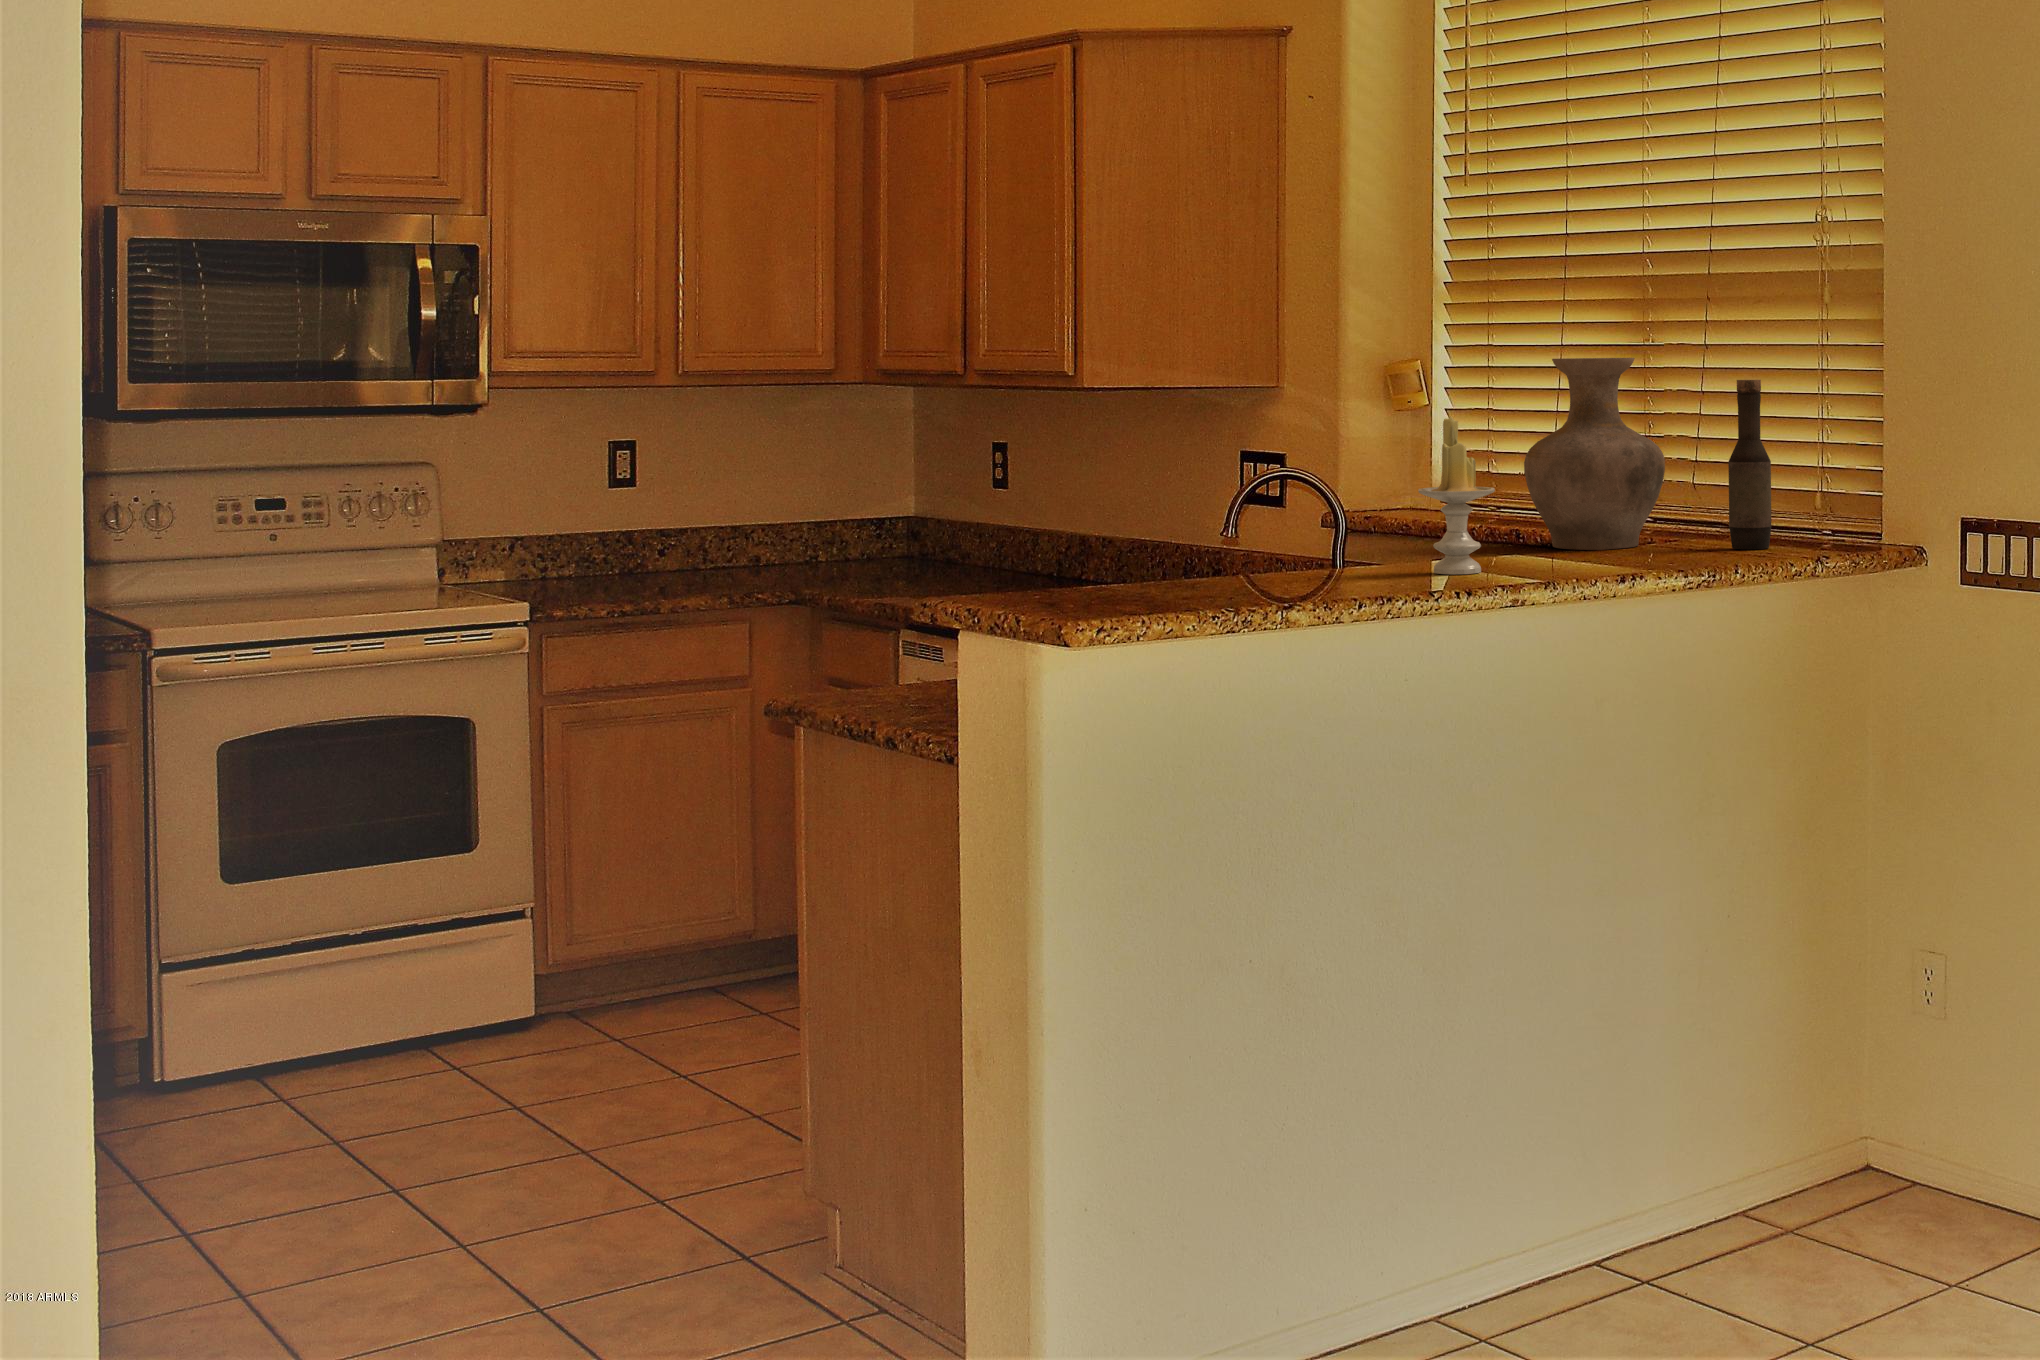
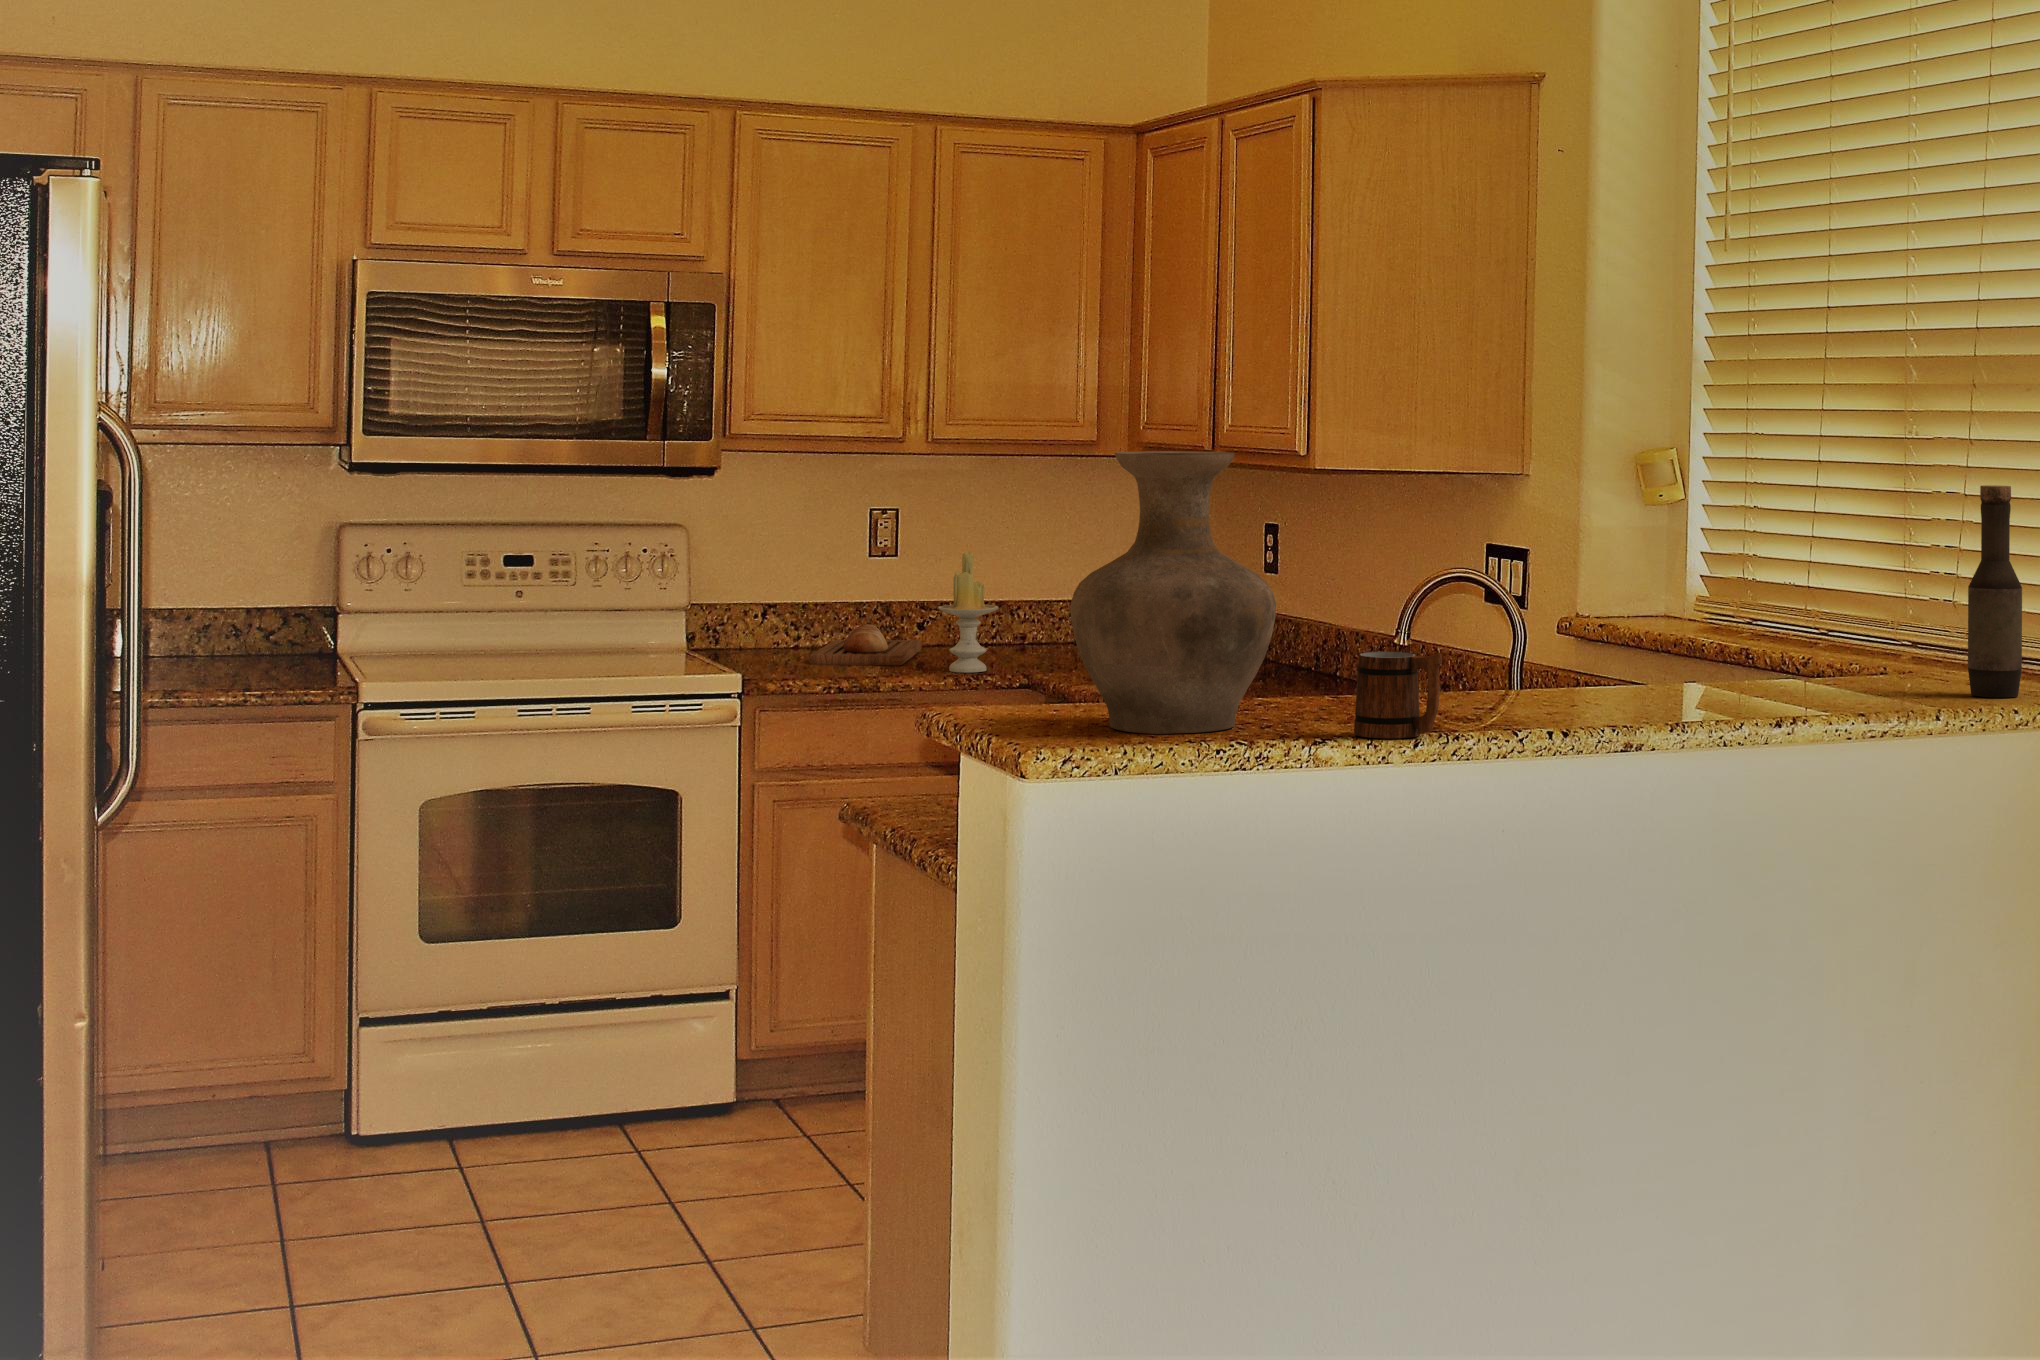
vase: present [1524,358,1665,550] -> present [1071,451,1276,734]
candle: present [1418,418,1495,574] -> present [938,552,998,672]
mug: none [1311,525,1391,600] -> present [1354,652,1442,739]
bread loaf: none [579,553,674,592] -> present [809,624,922,666]

